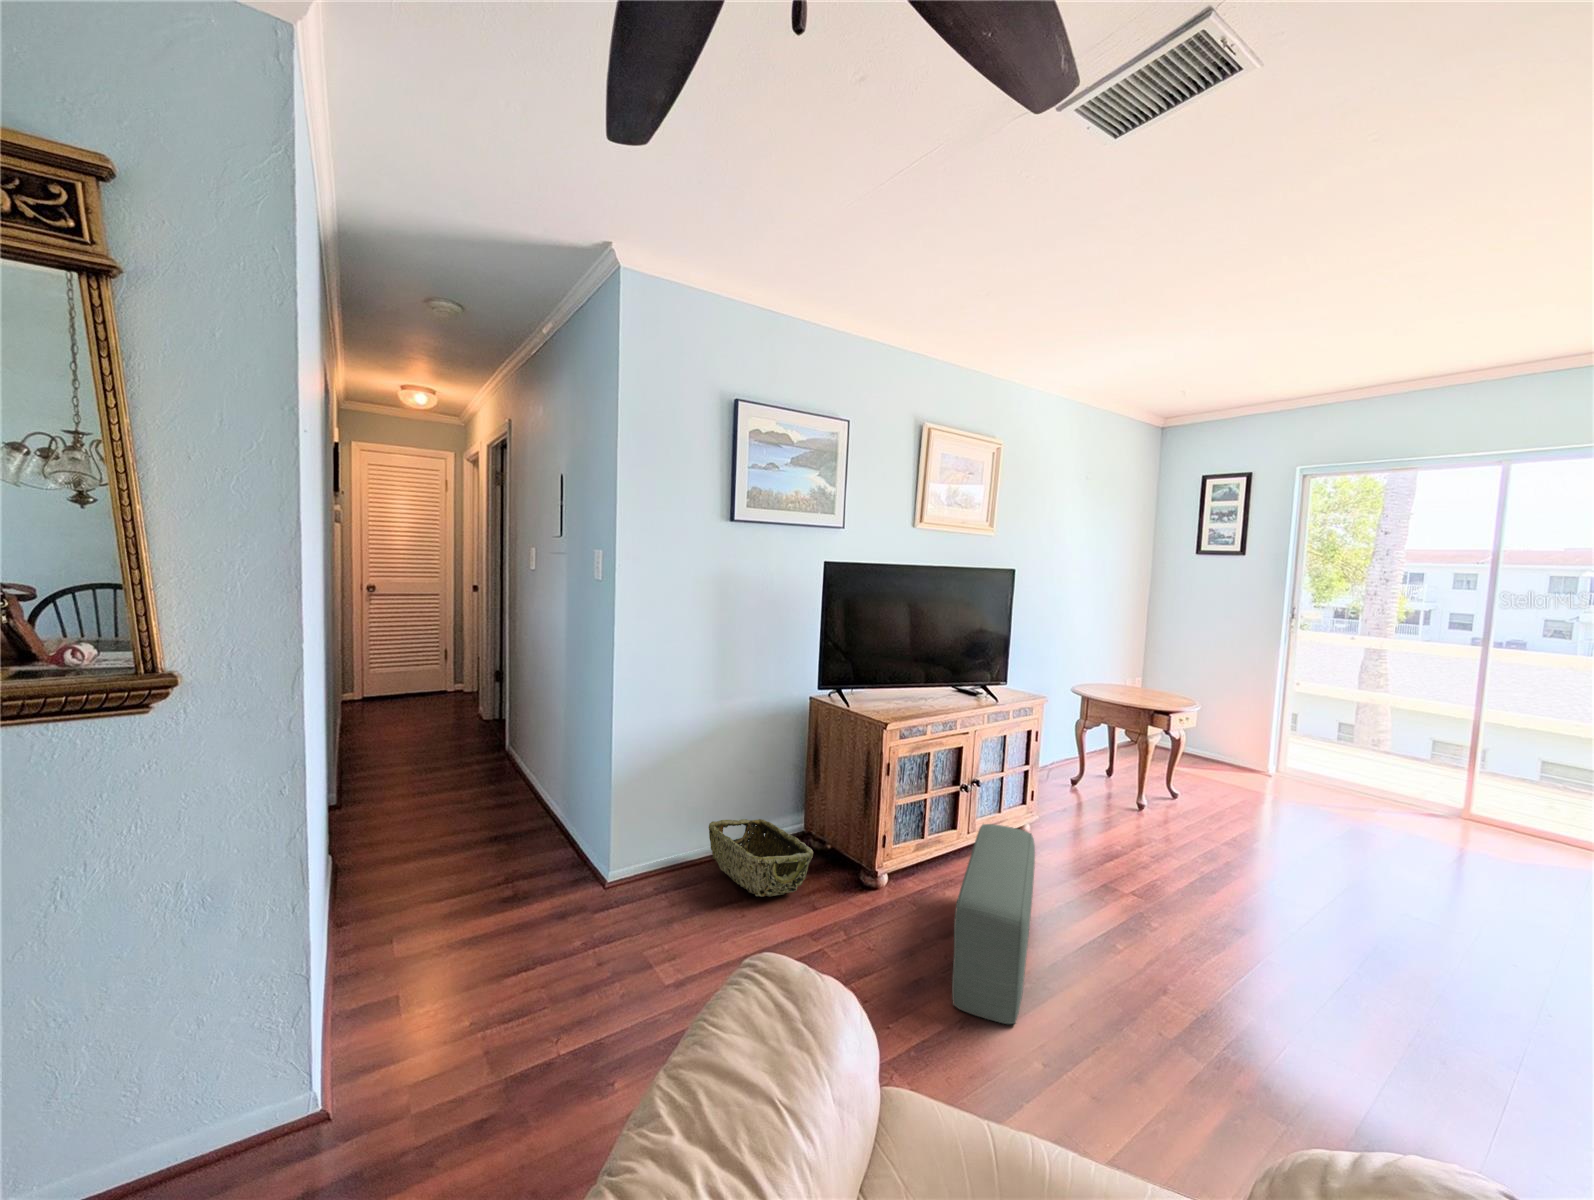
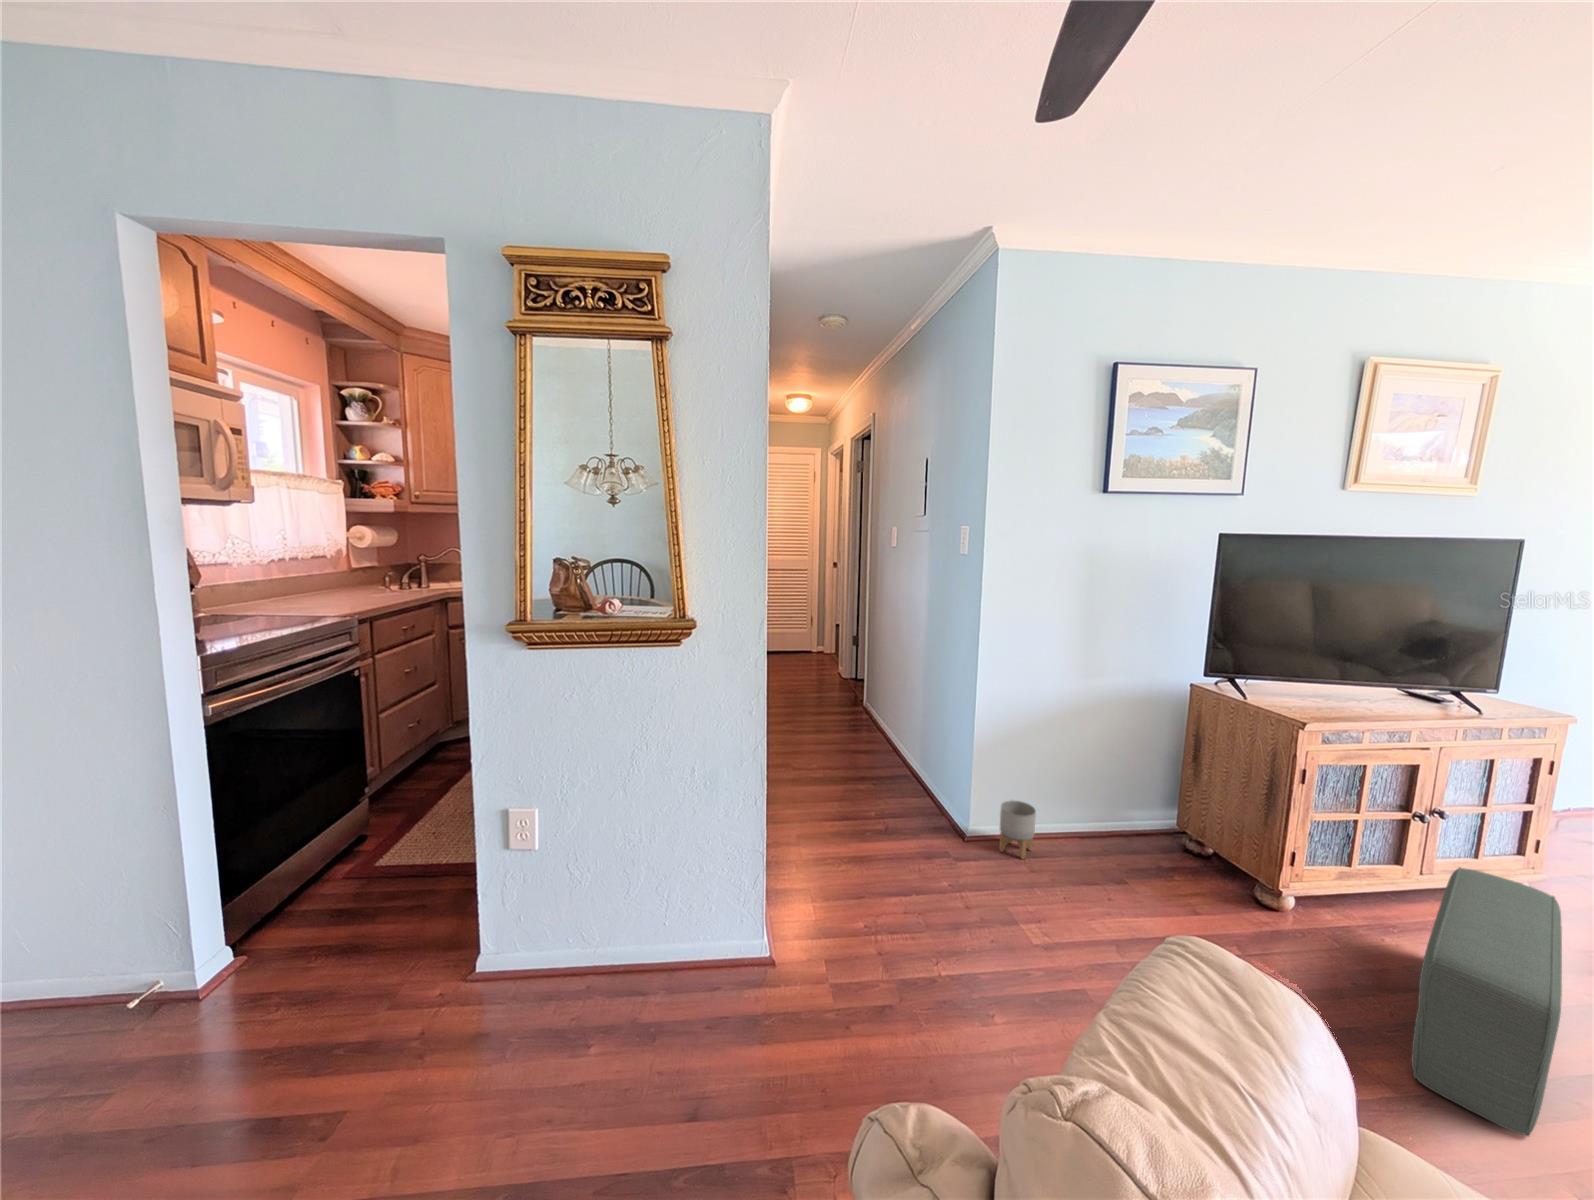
woven basket: present [709,819,813,897] -> none [1066,797,1194,888]
planter: none [643,836,678,897] -> present [1000,800,1036,859]

